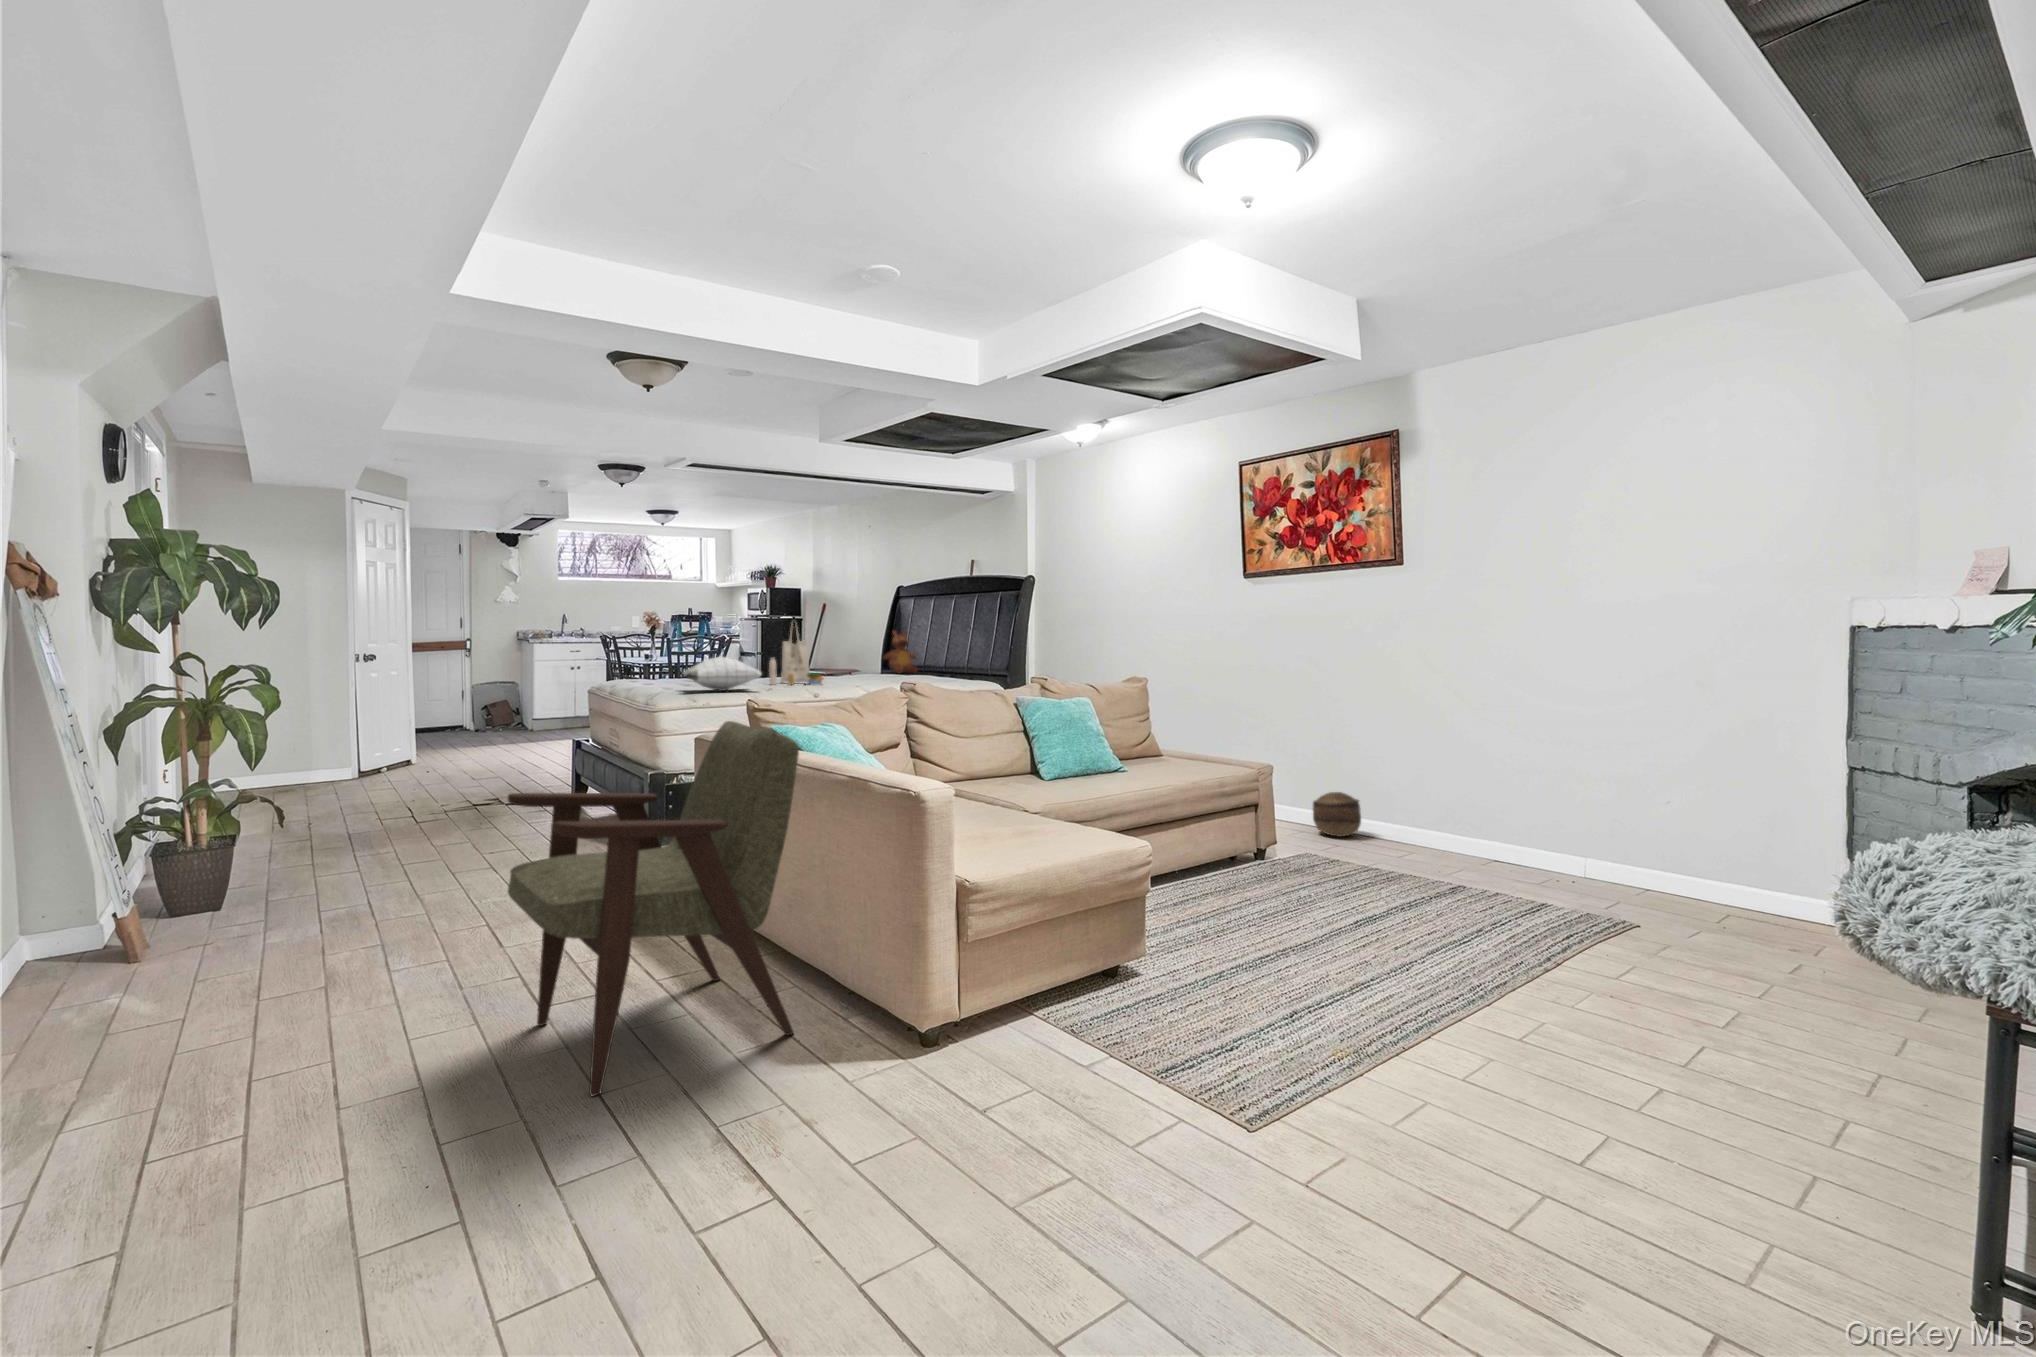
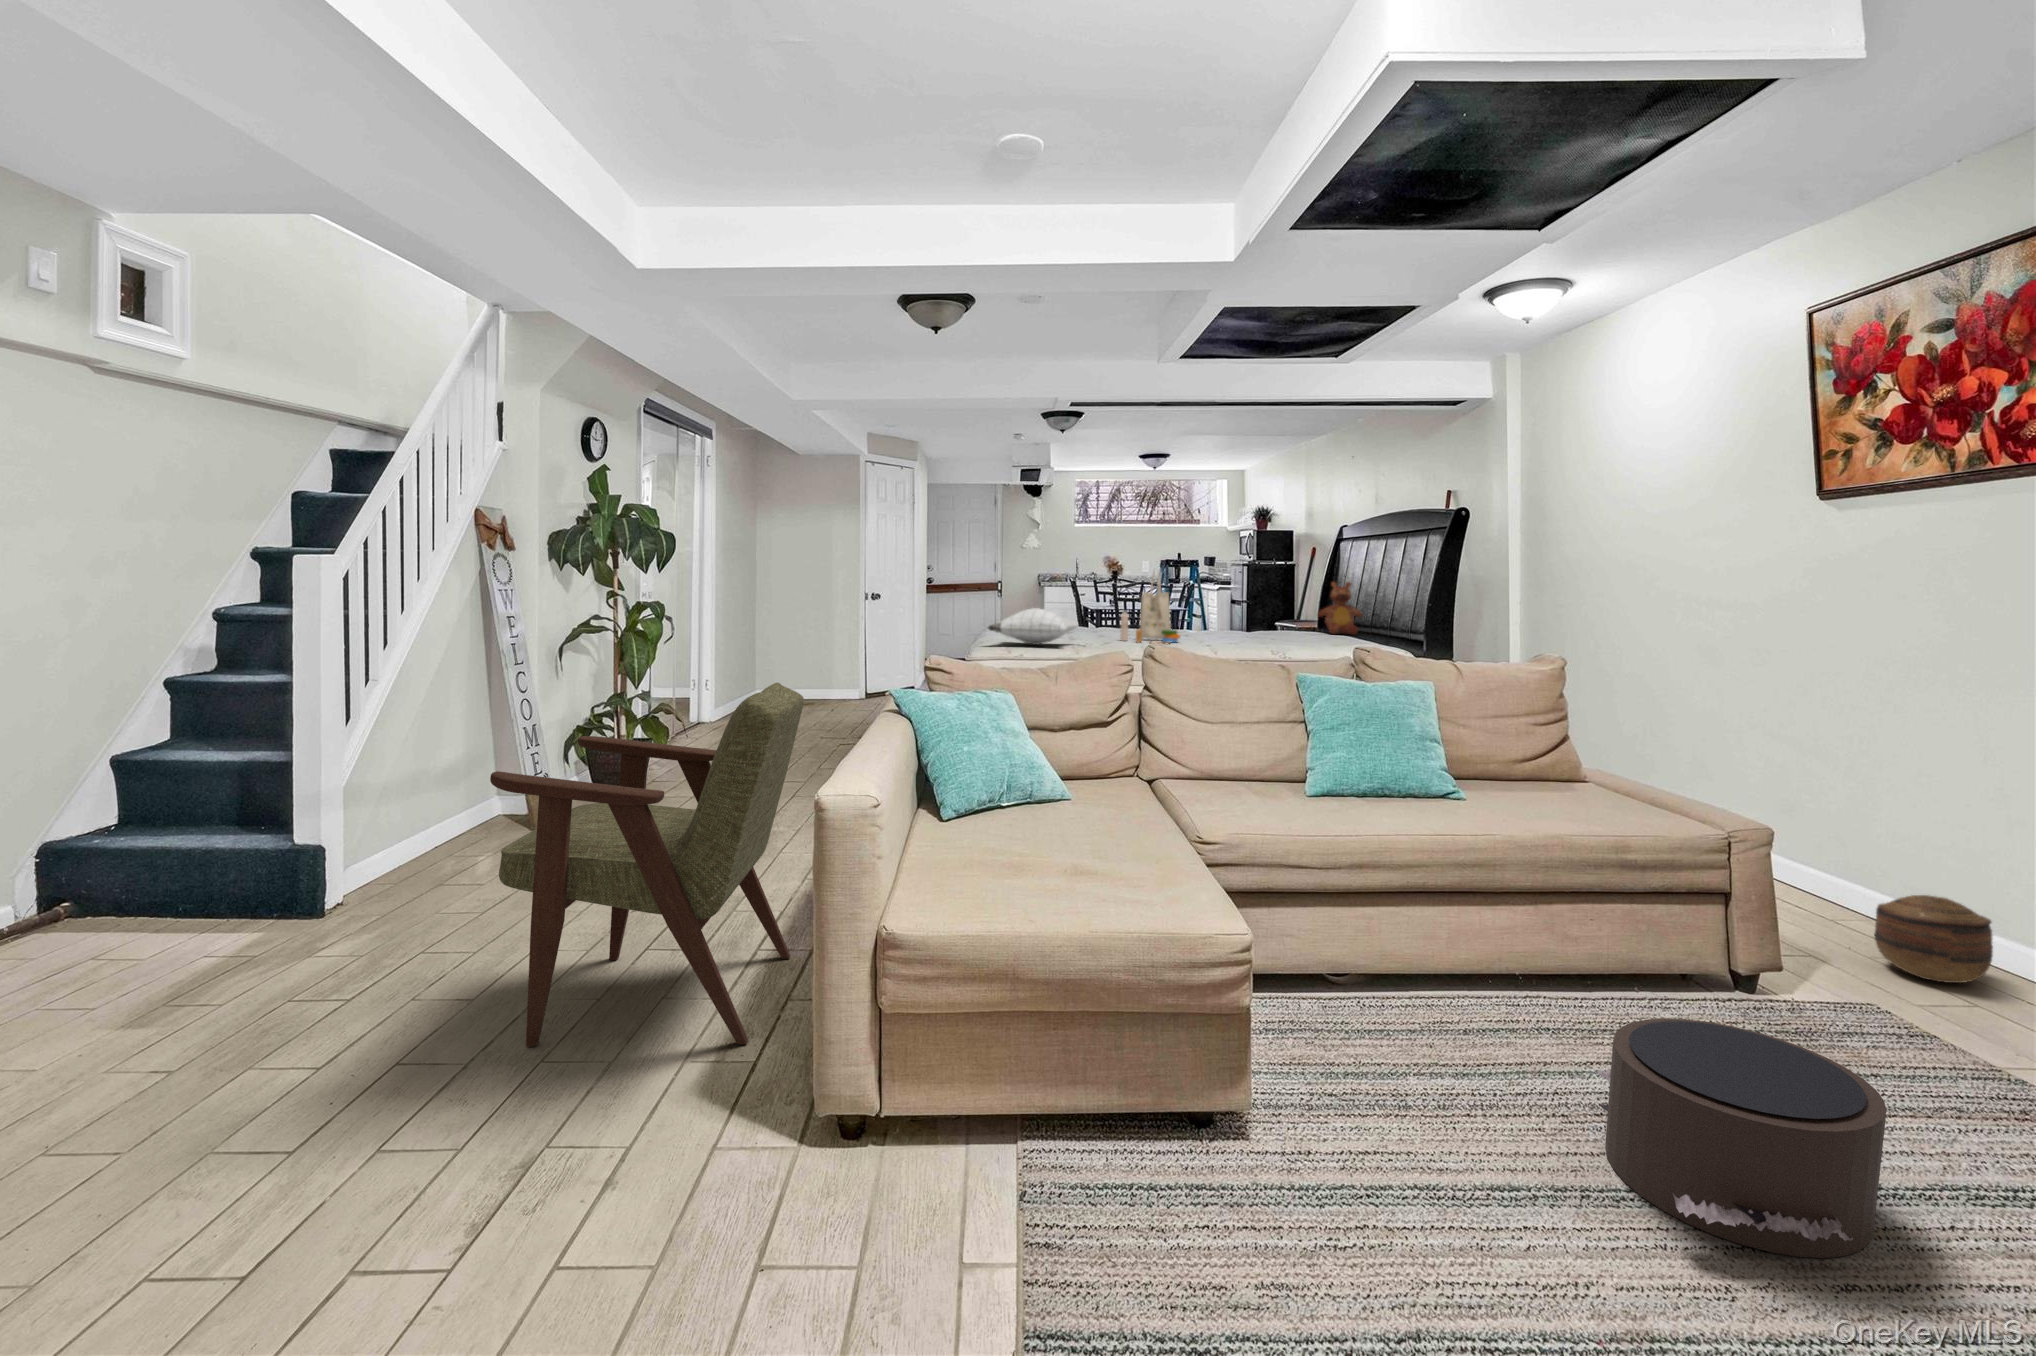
pouf: none [1287,856,1433,949] -> present [1597,1018,1886,1258]

